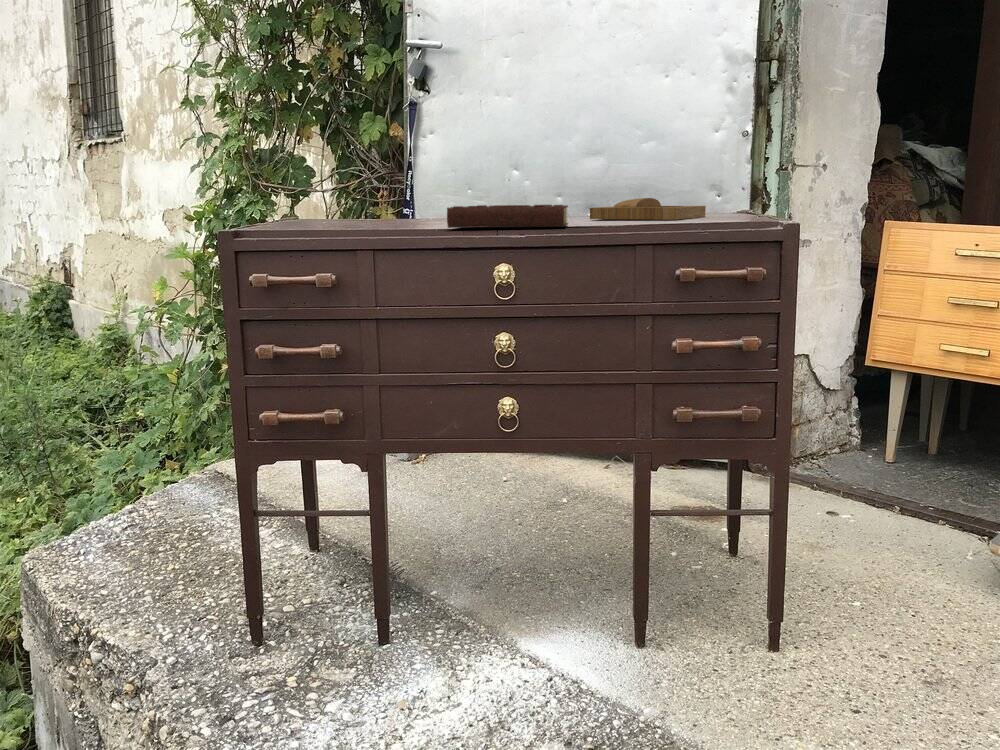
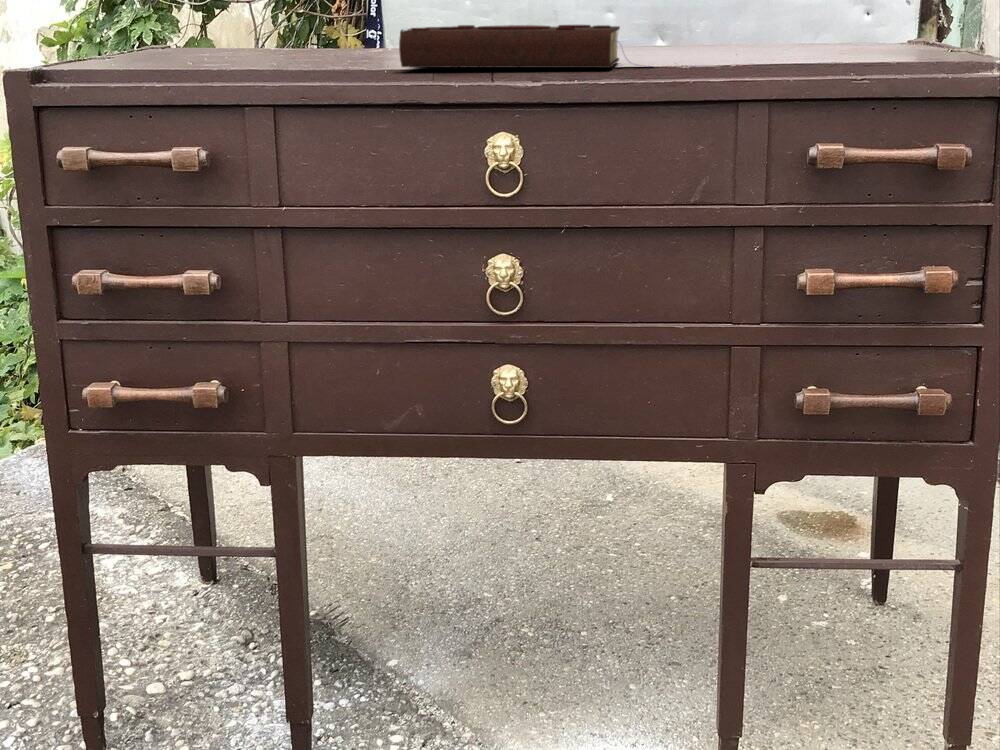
tray: present [590,198,706,220] -> none [658,13,859,52]

